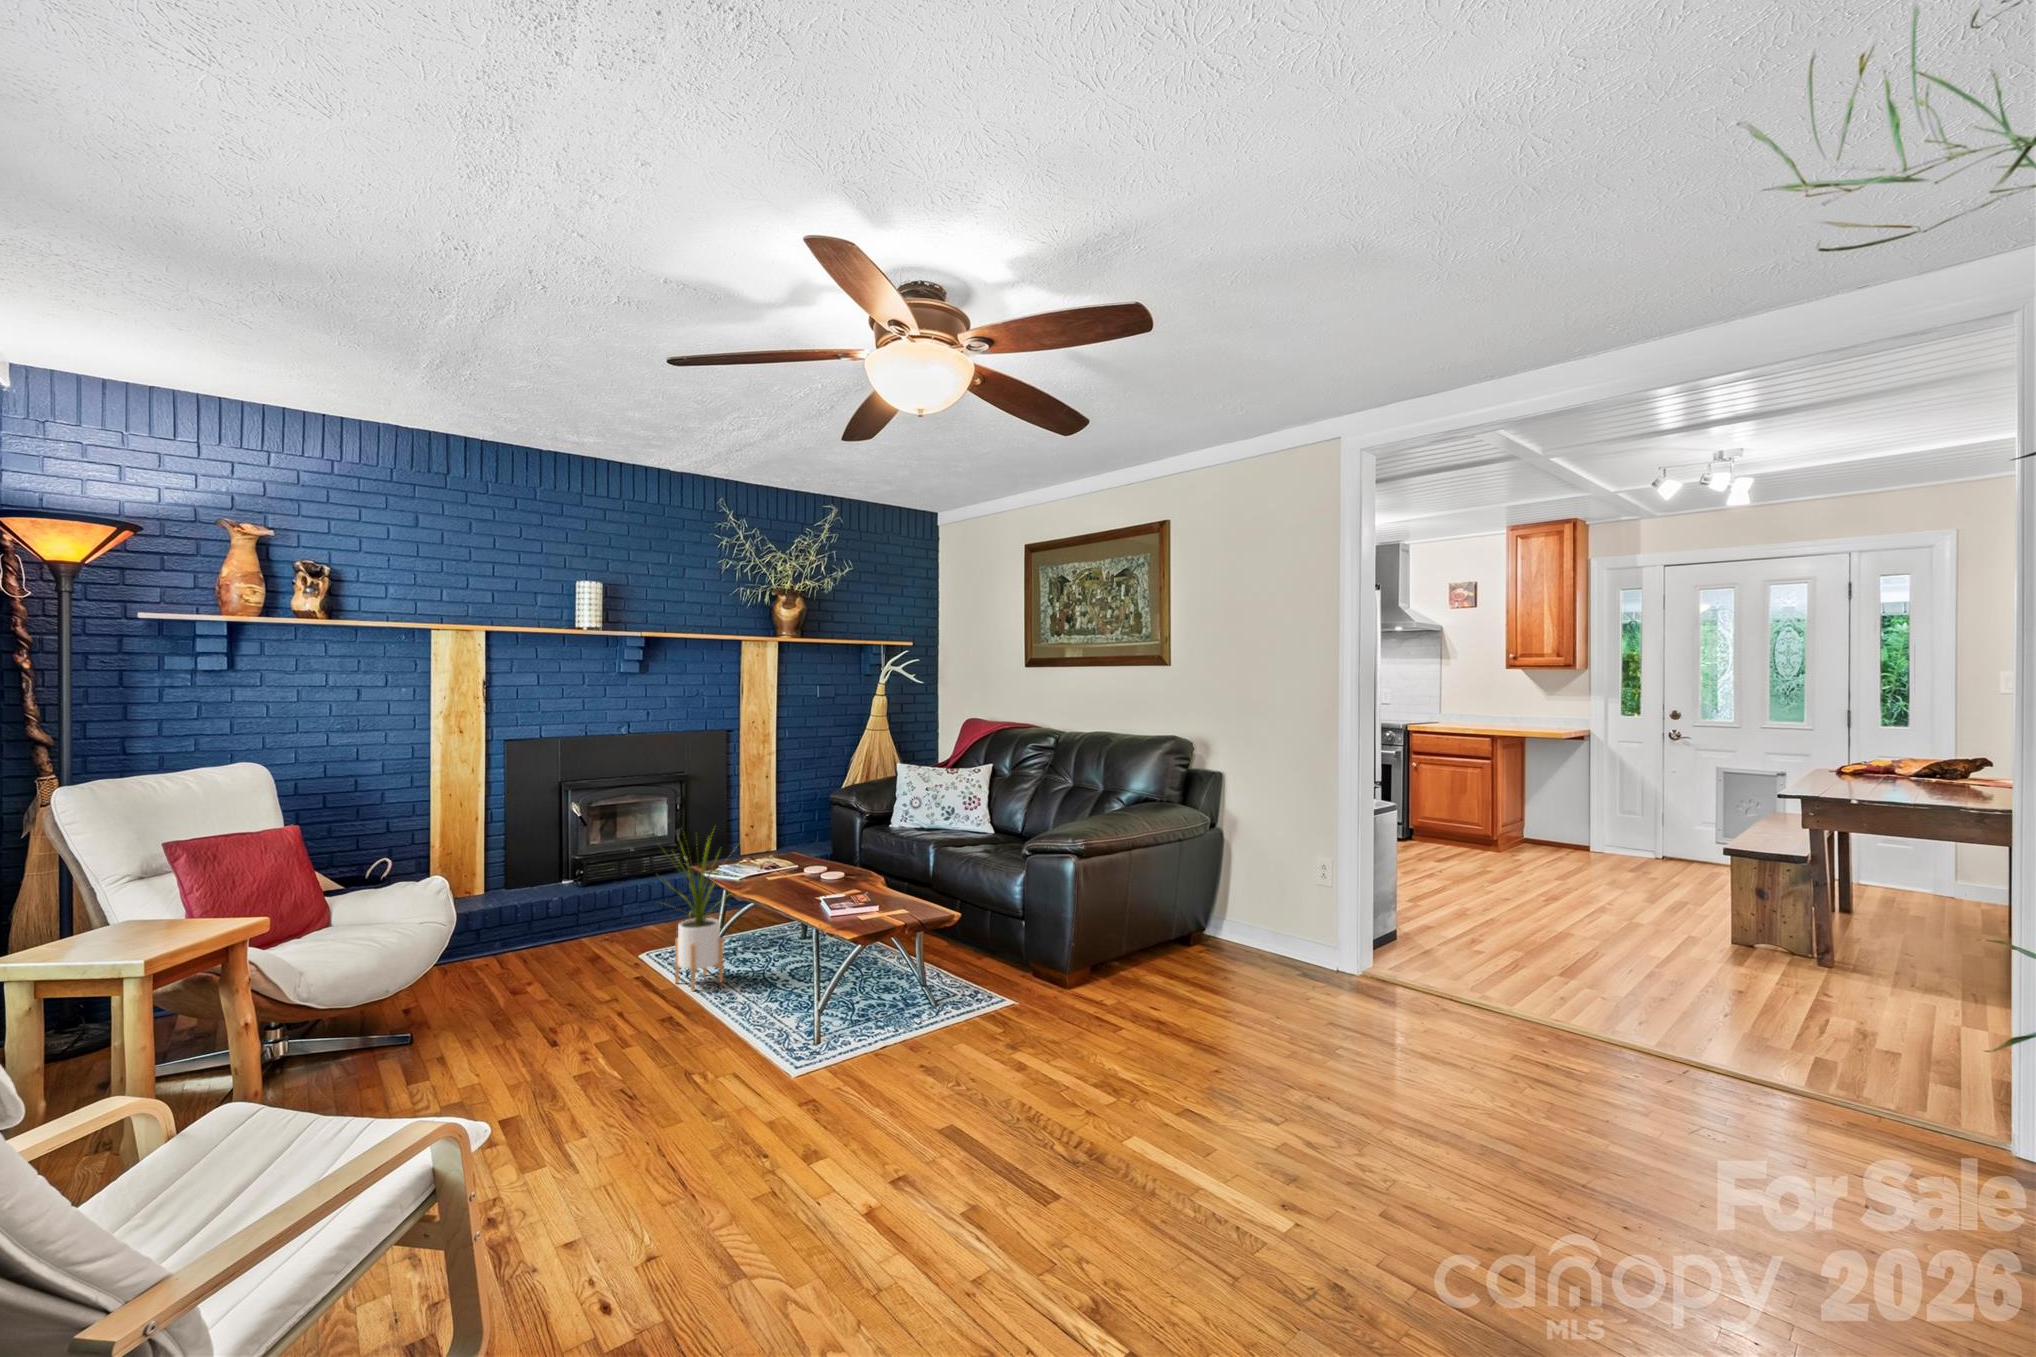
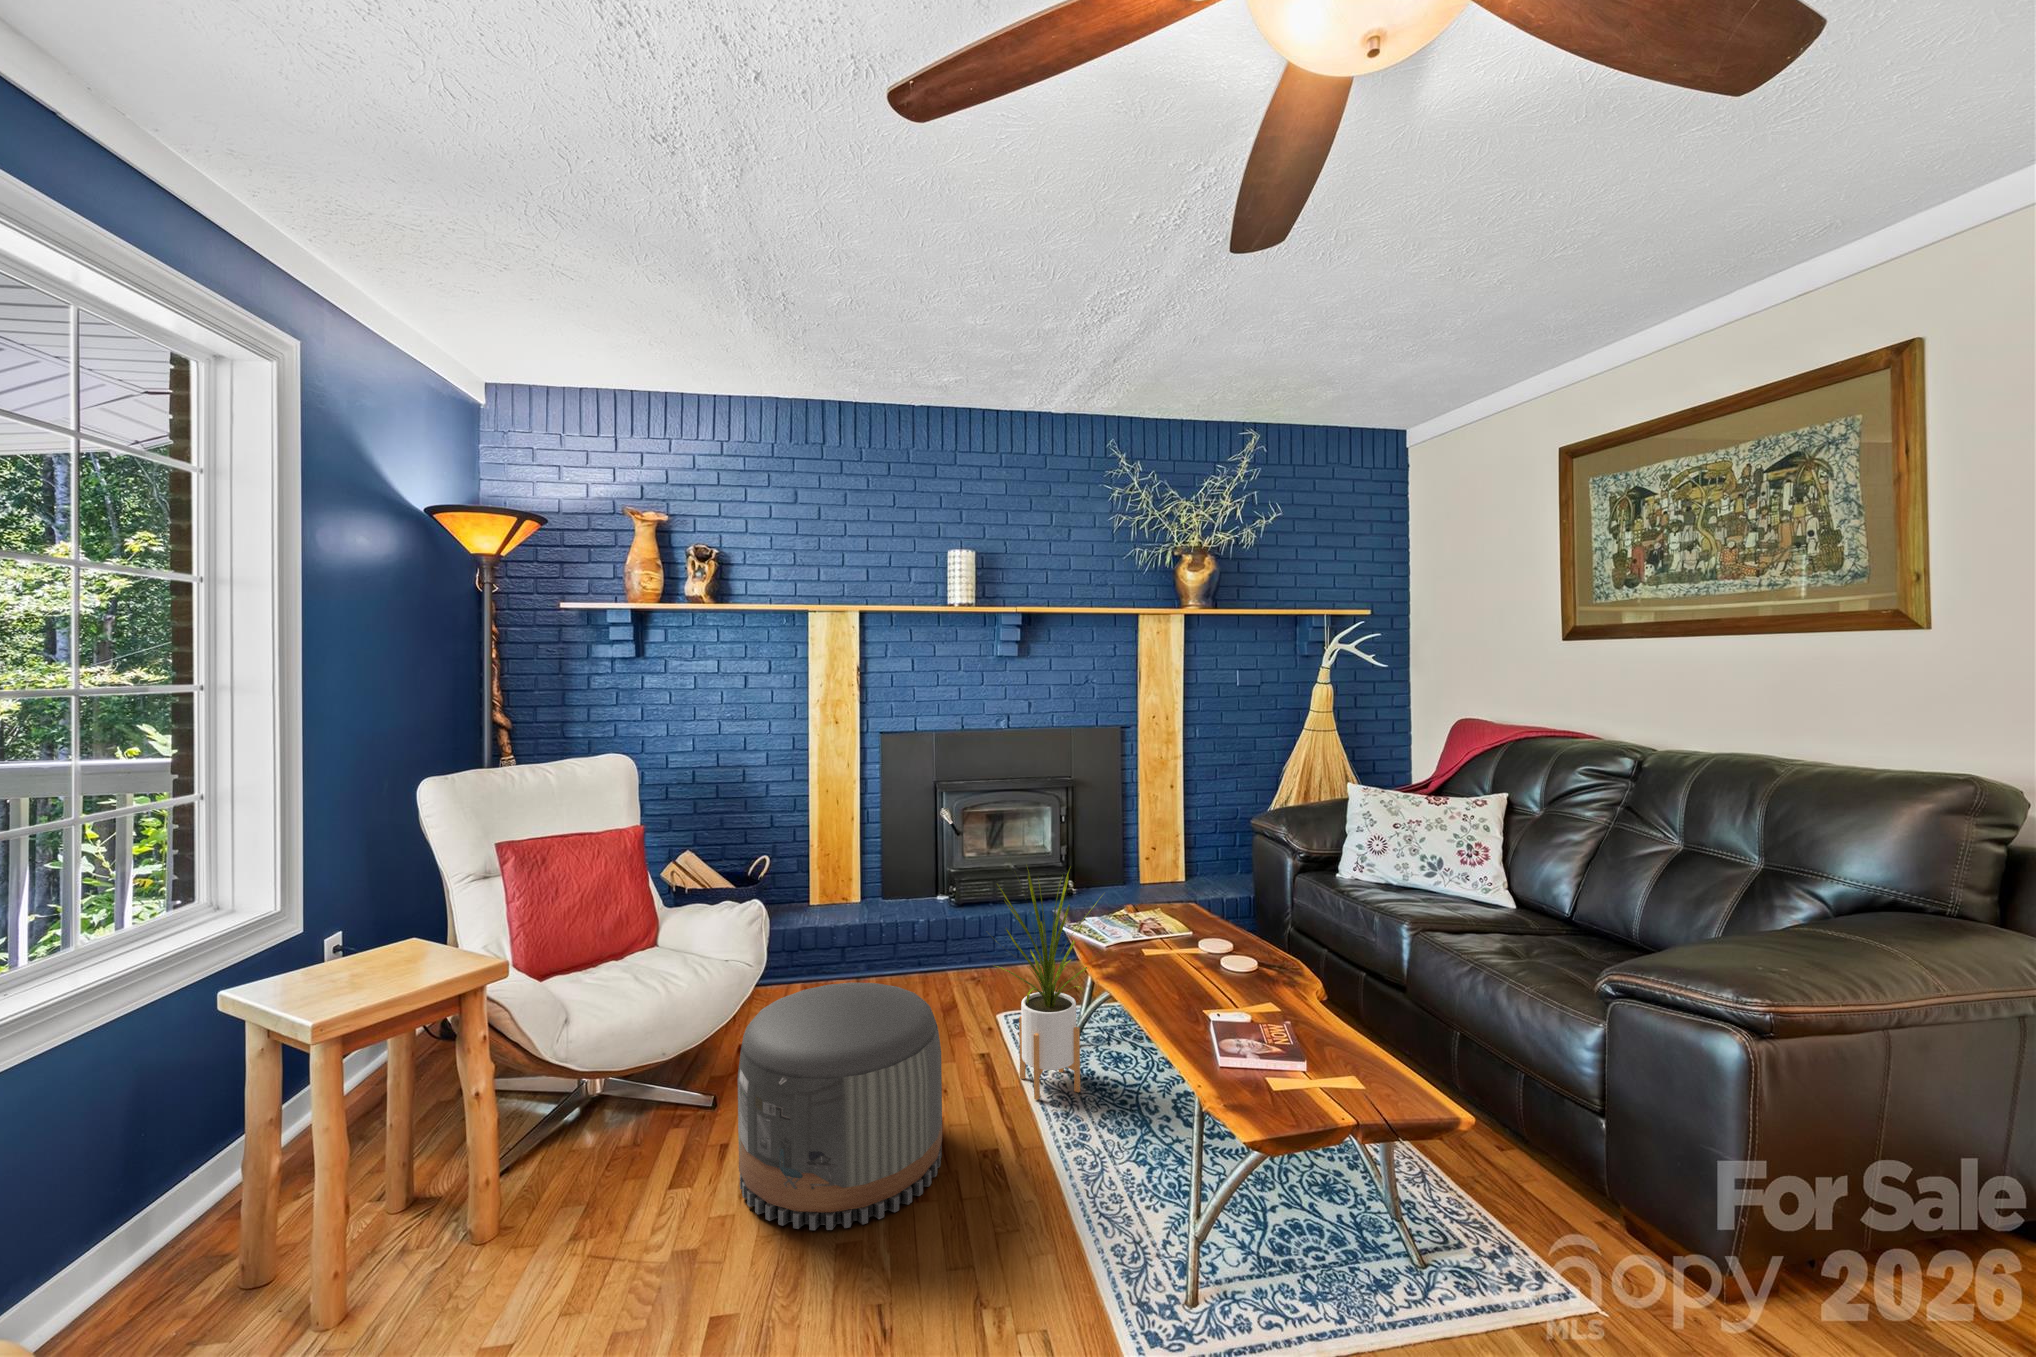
pouf: none [476,918,637,1074] -> present [738,982,942,1230]

